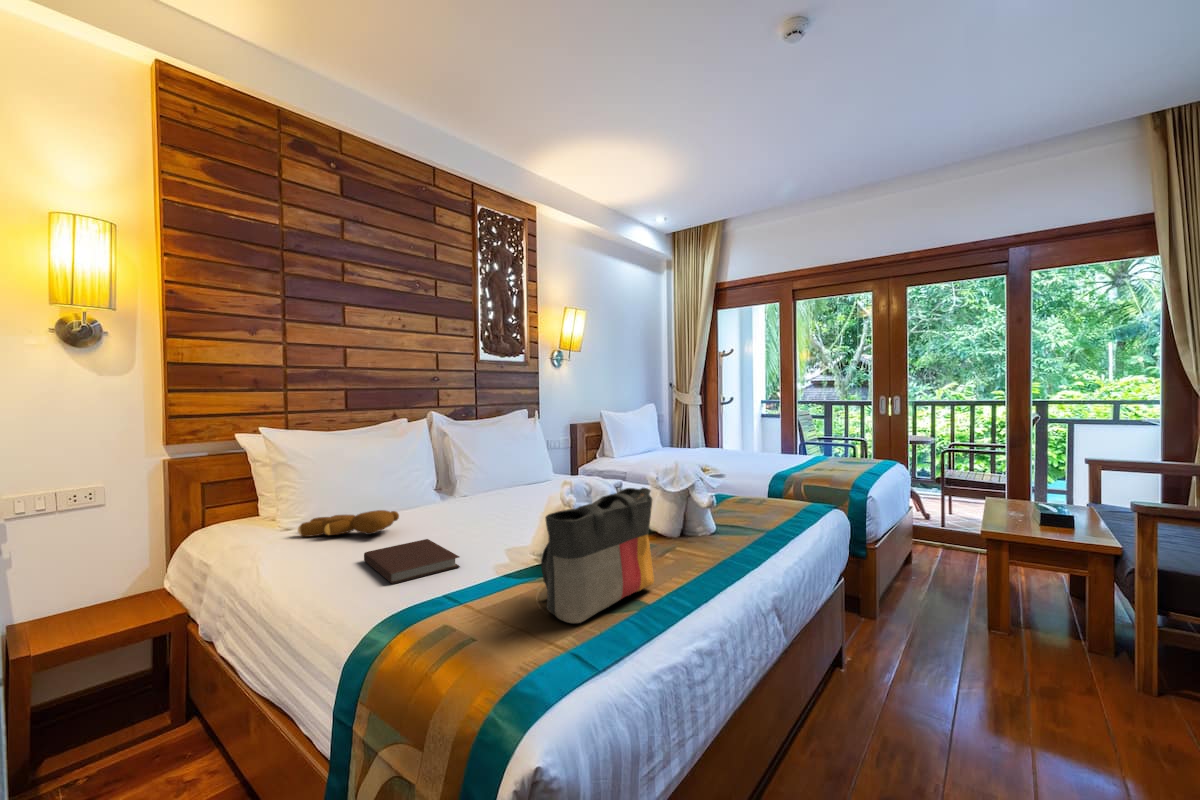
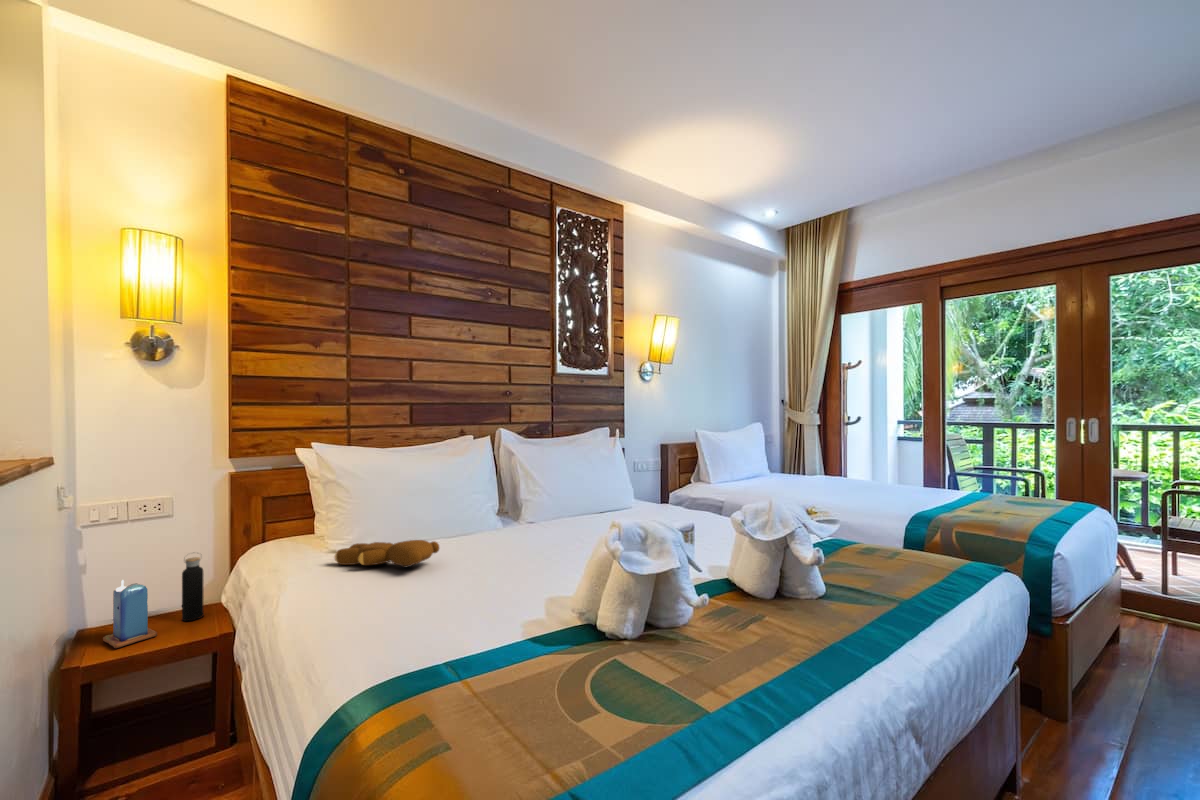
tote bag: present [541,488,654,623] -> none [557,538,722,736]
water bottle: none [125,537,149,603] -> present [182,557,204,621]
notebook: present [364,539,460,584] -> none [382,580,483,639]
candle: none [46,566,107,632] -> present [103,580,157,649]

